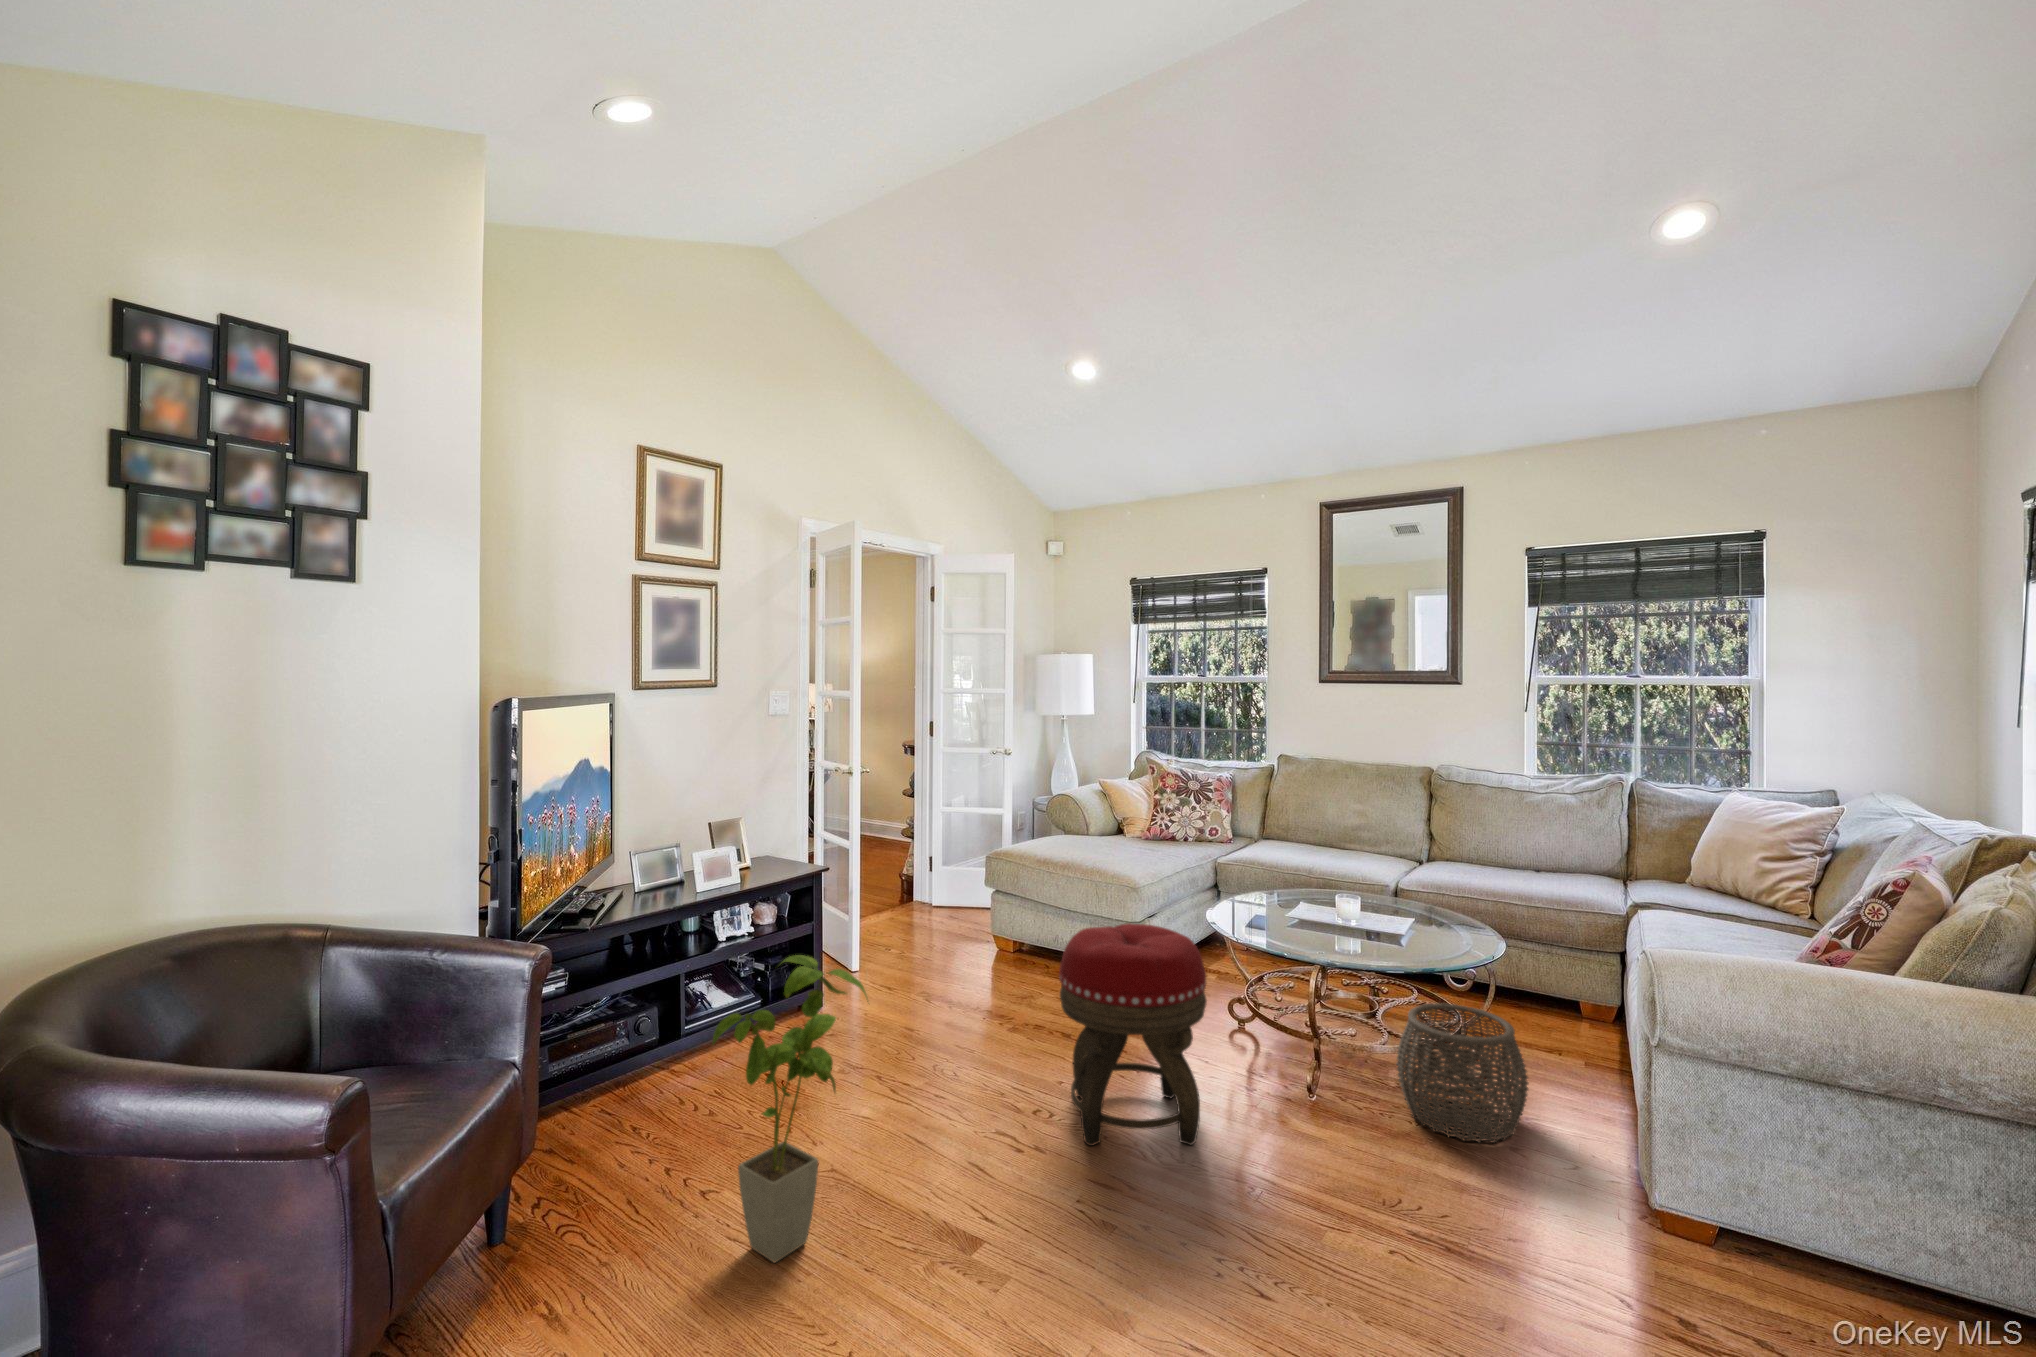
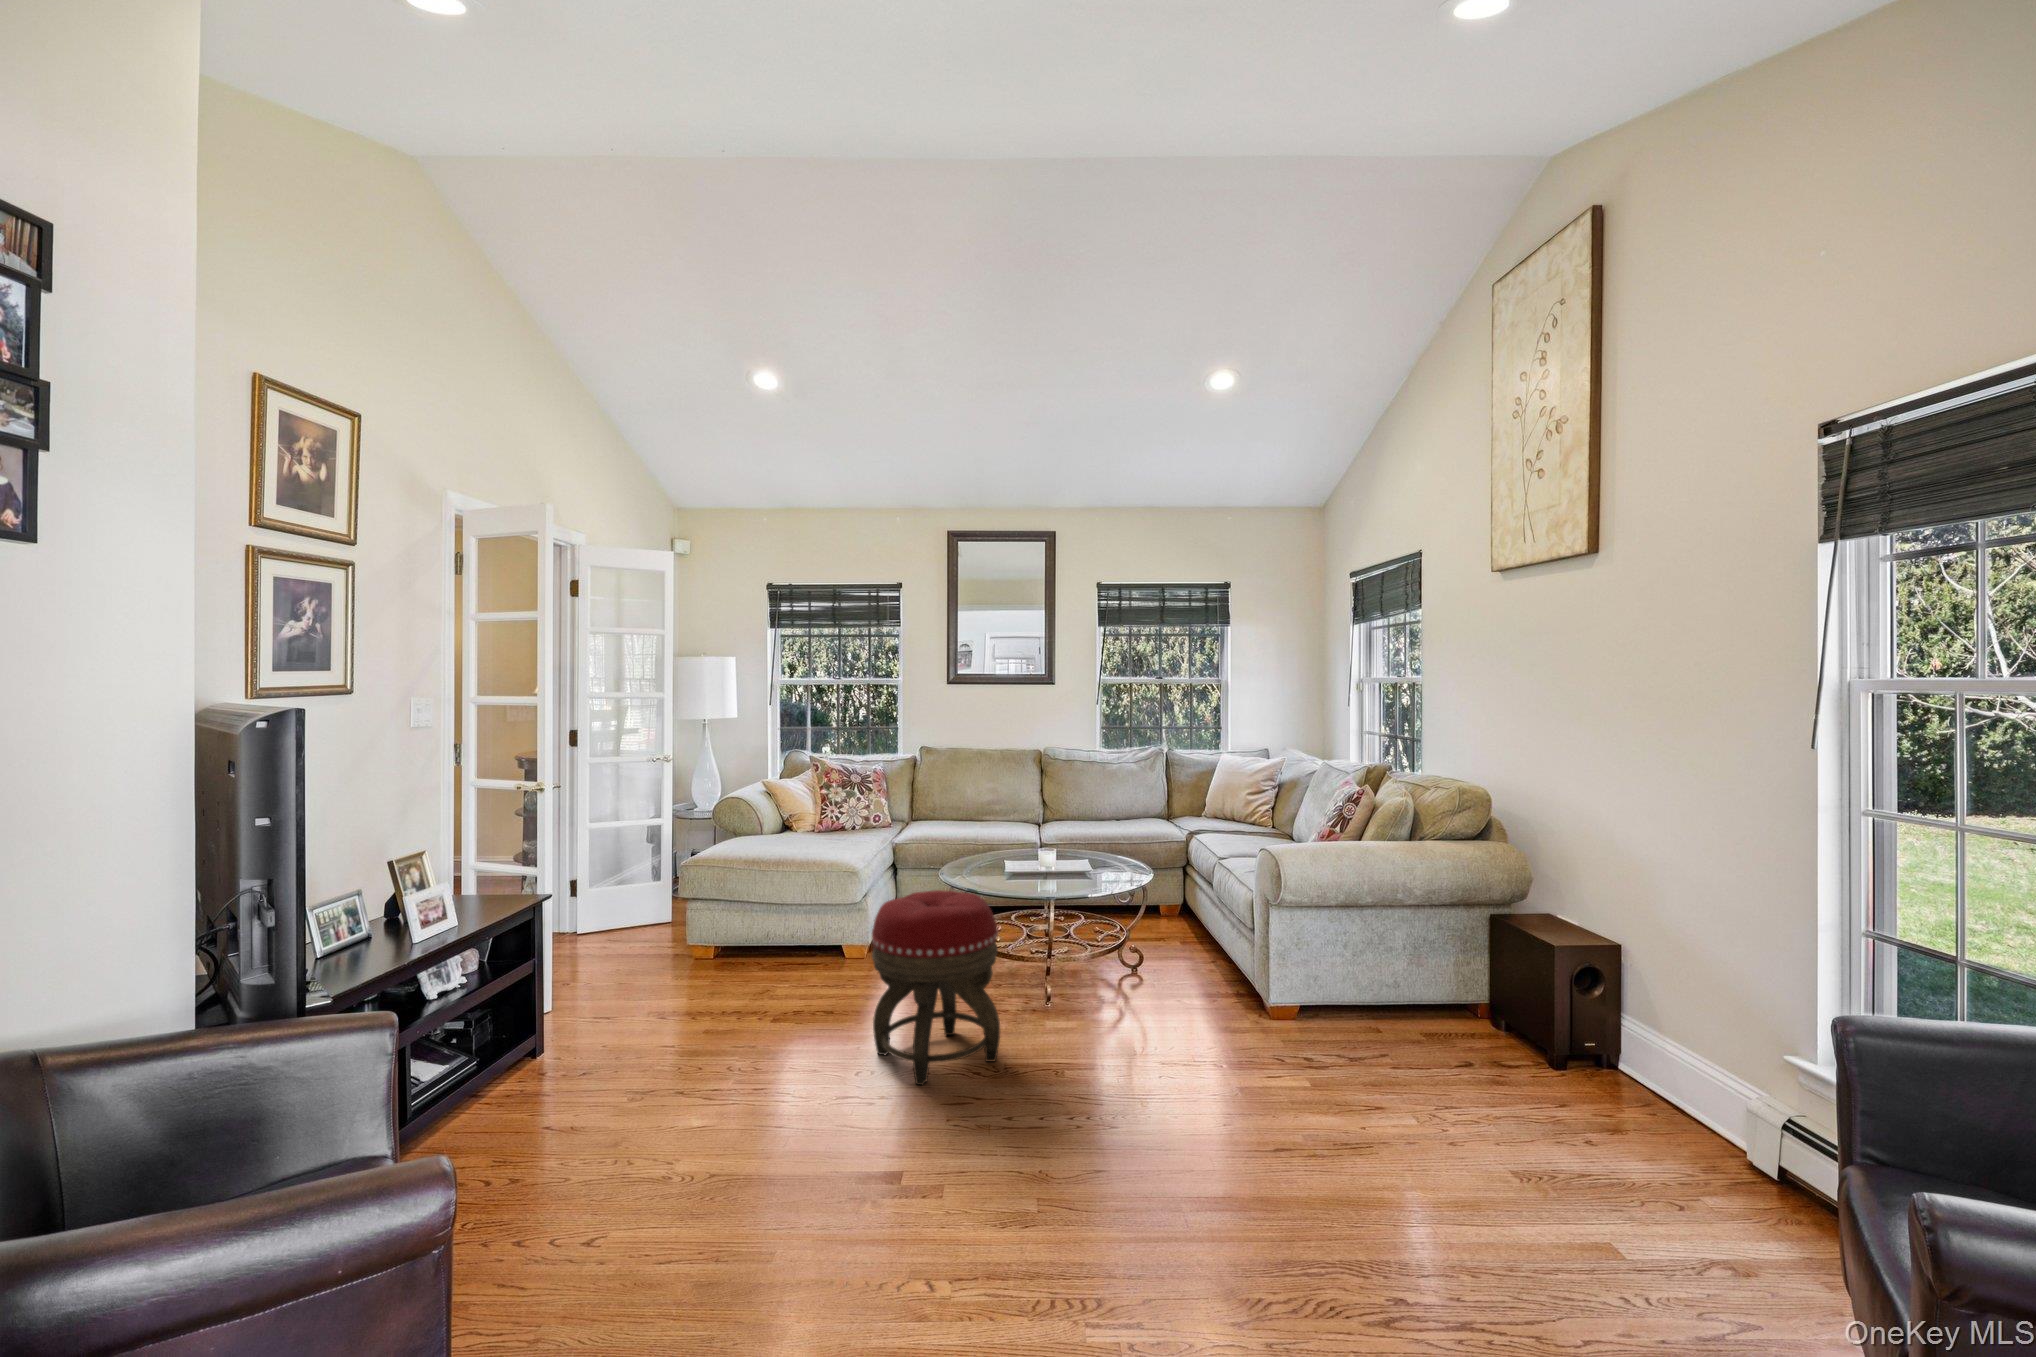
house plant: present [713,955,868,1263] -> none [662,954,811,1265]
woven basket: present [1396,1003,1529,1143] -> none [1101,915,1186,1007]

